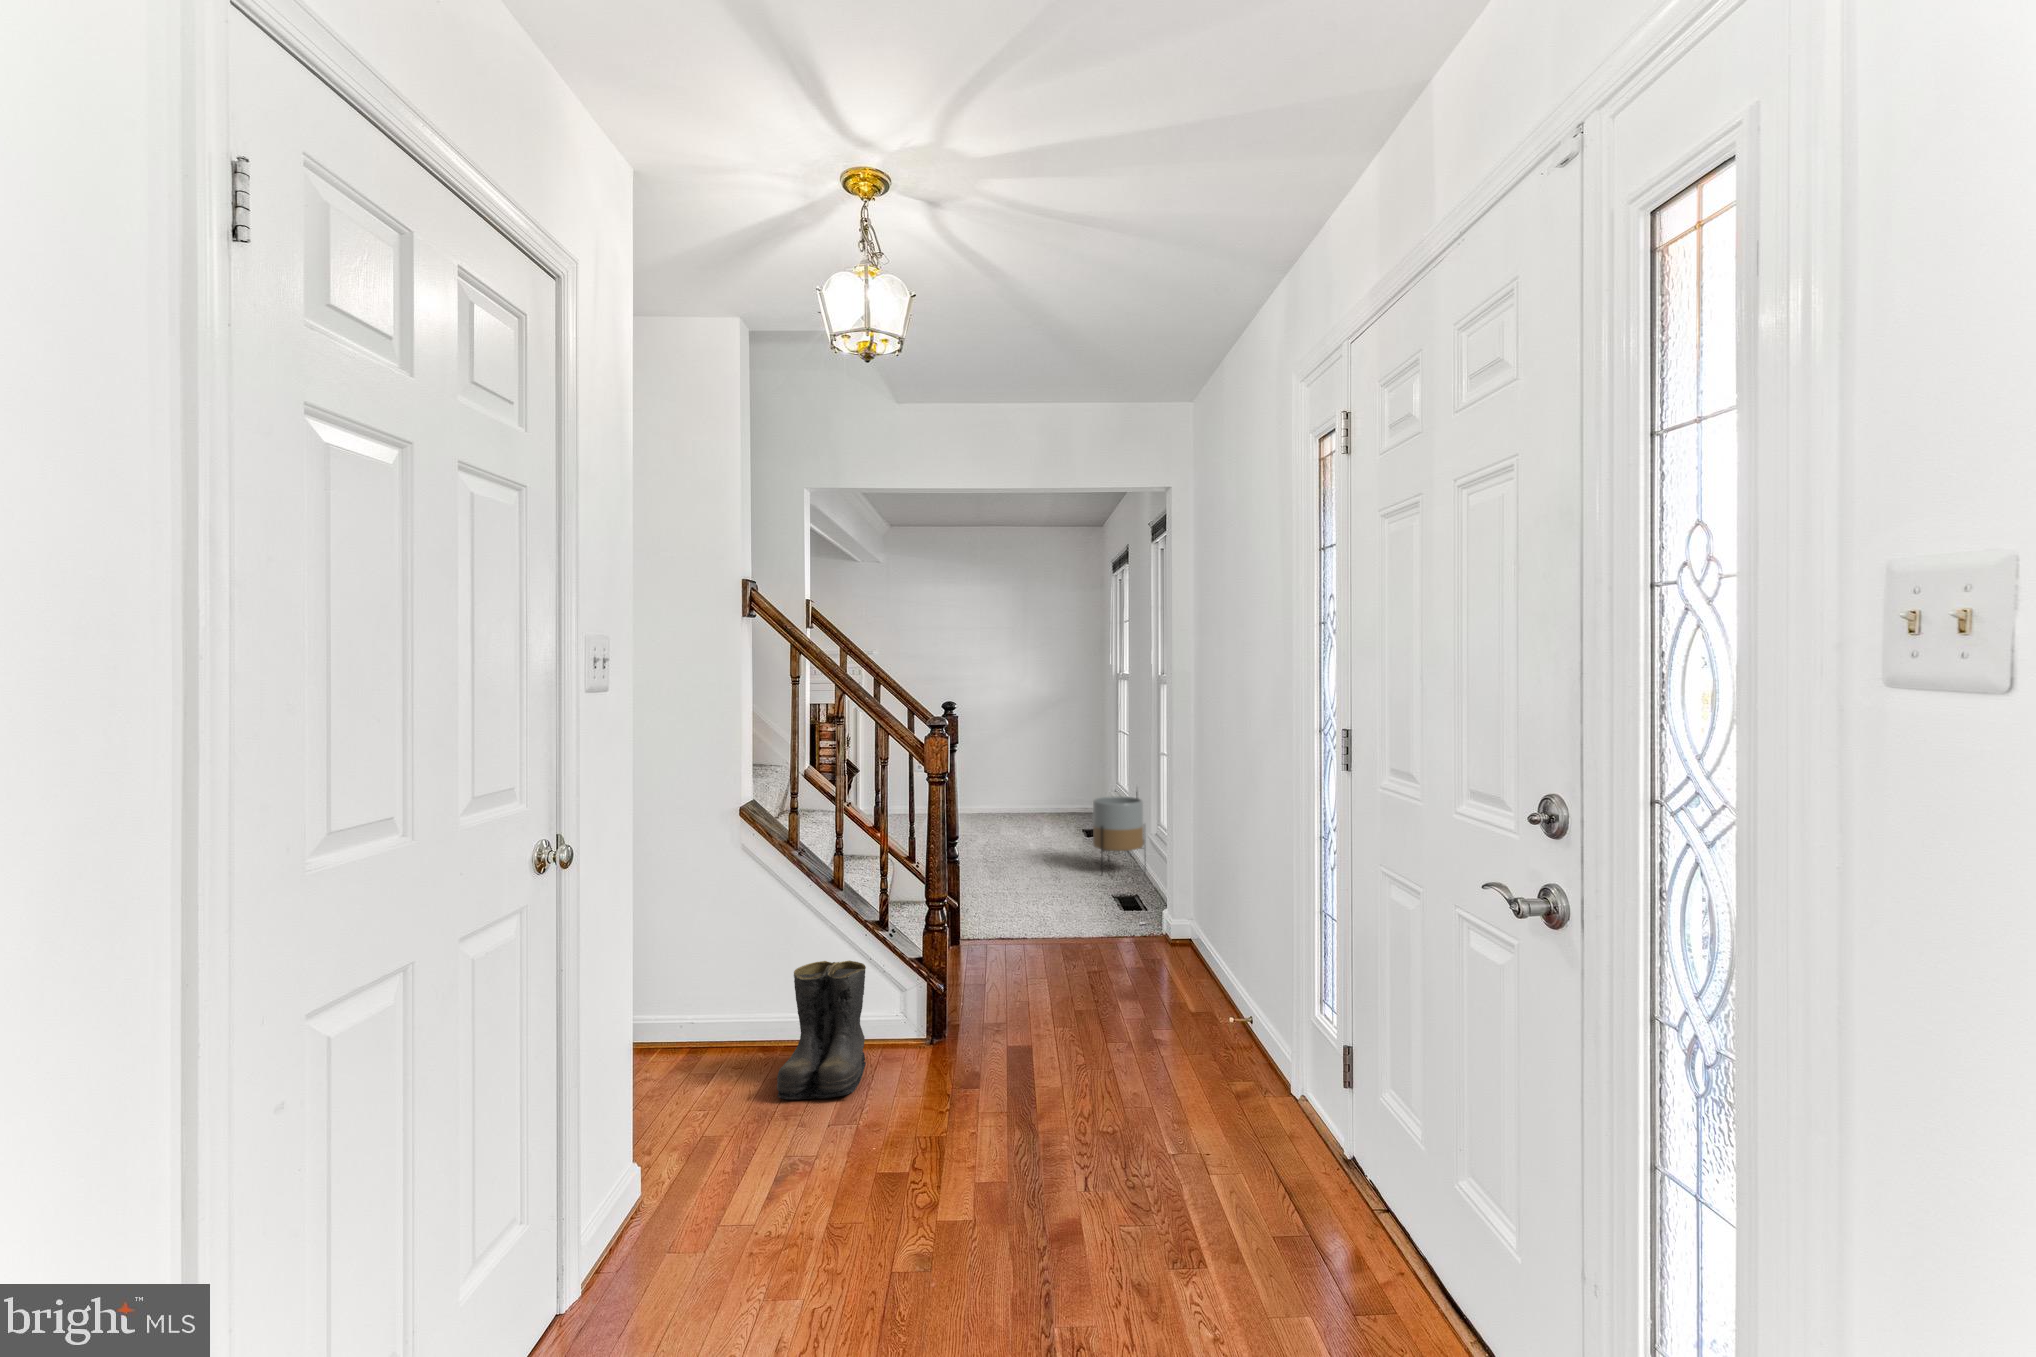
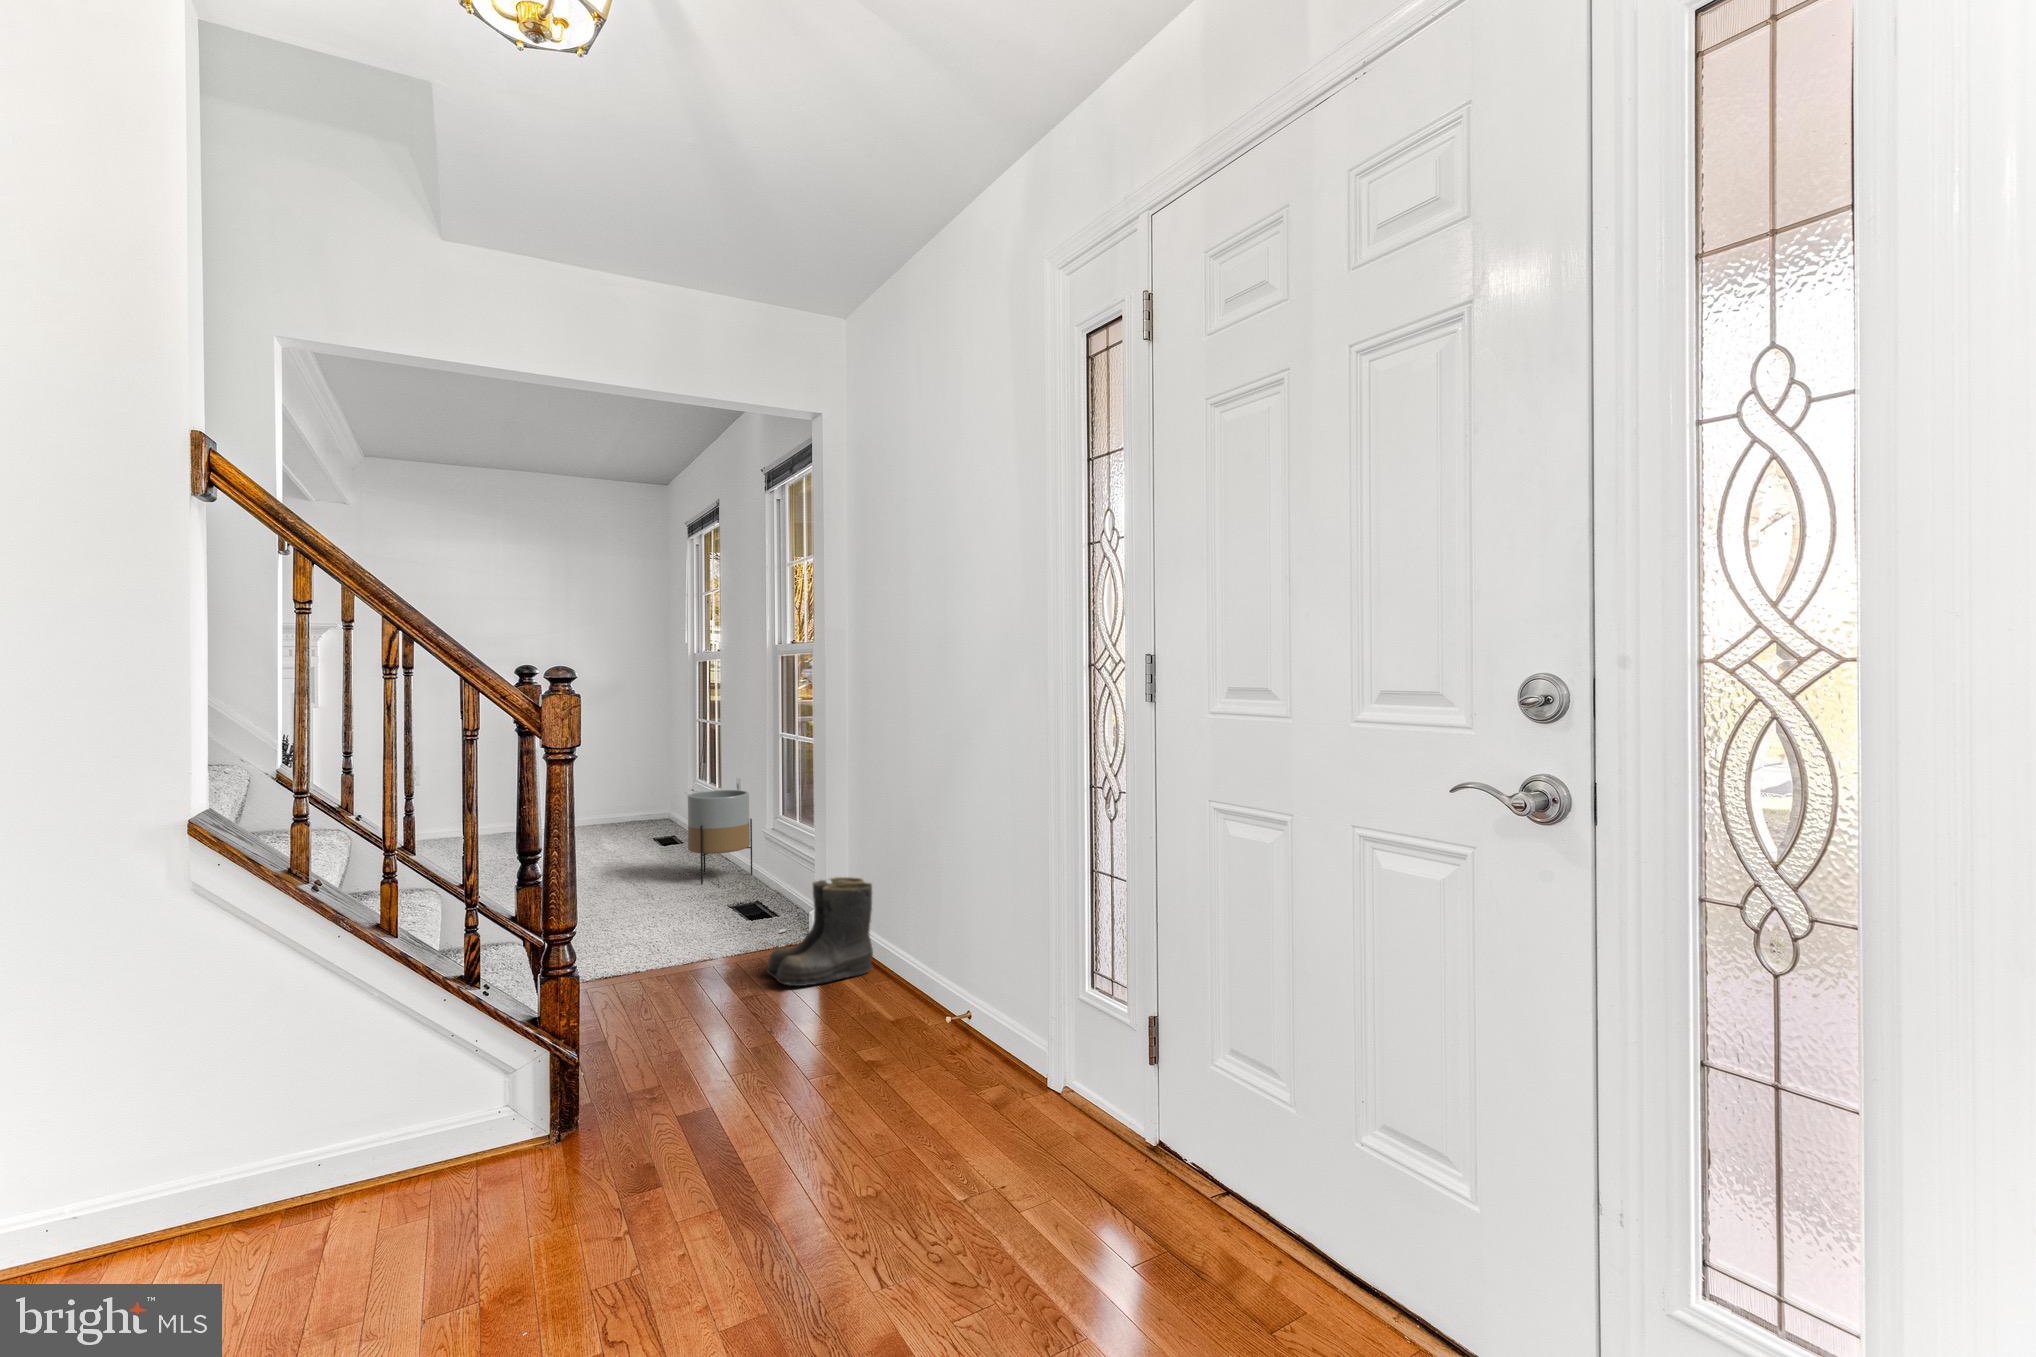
boots: present [777,961,866,1100] -> present [766,877,873,986]

